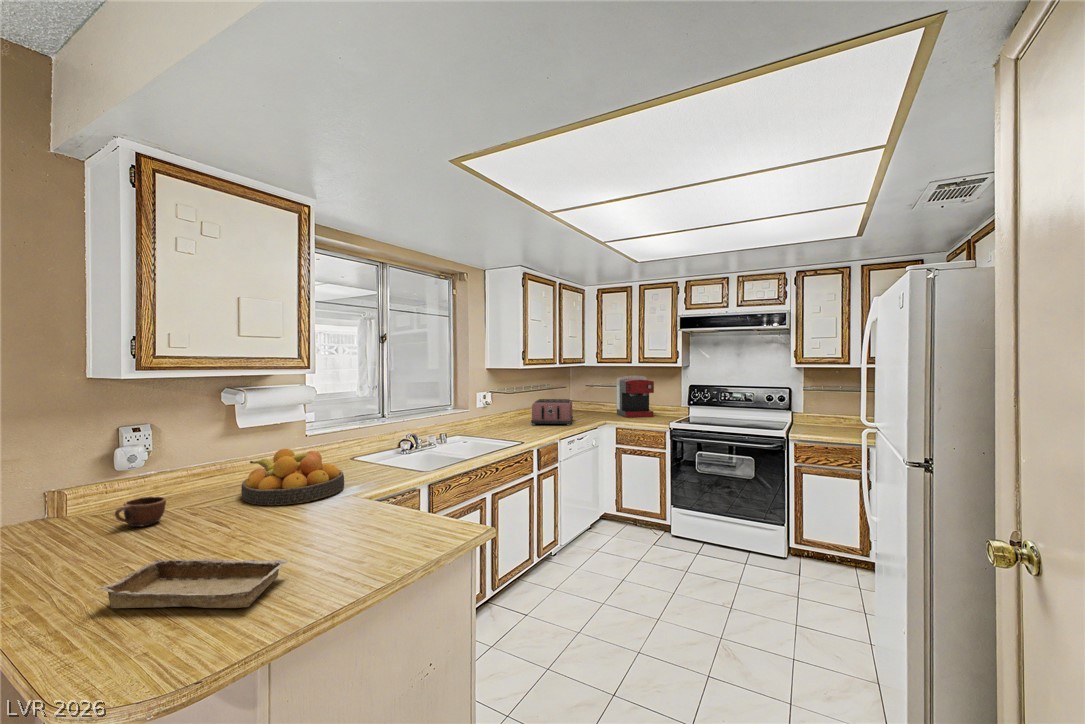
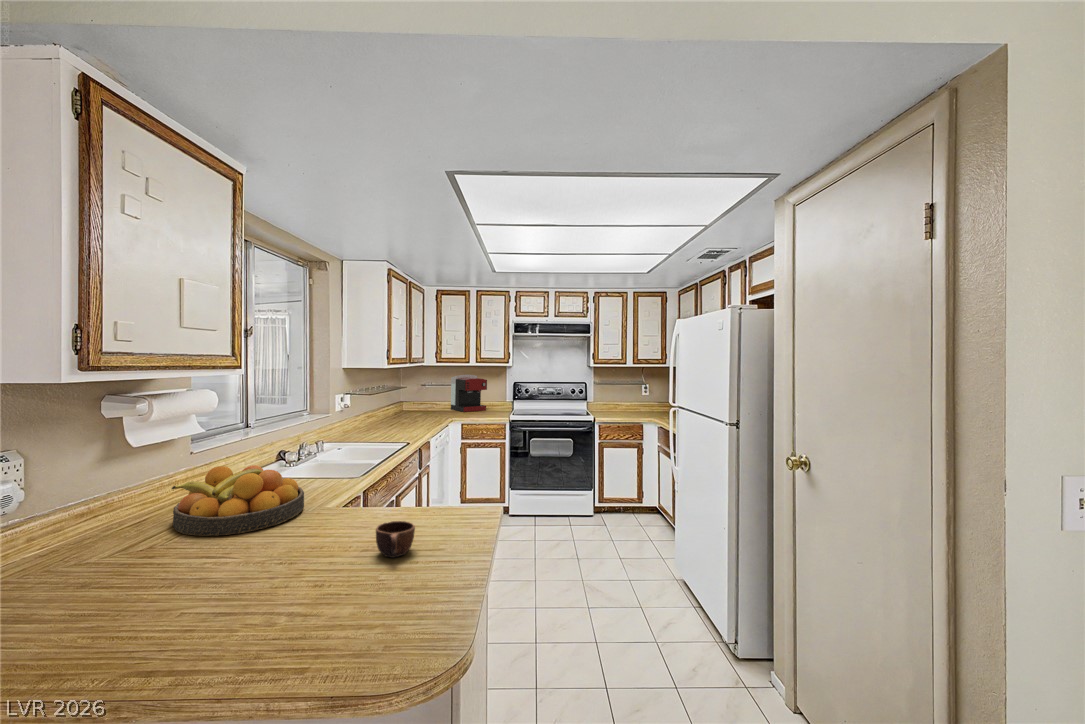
toaster: present [531,399,573,426] -> none [383,397,427,424]
mug: present [115,497,166,527] -> present [376,521,415,558]
tray: present [97,558,289,608] -> none [259,567,438,660]

